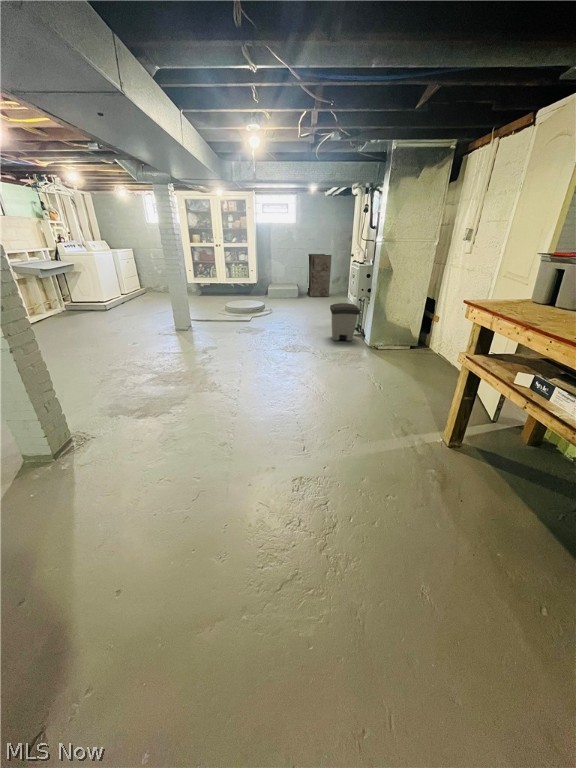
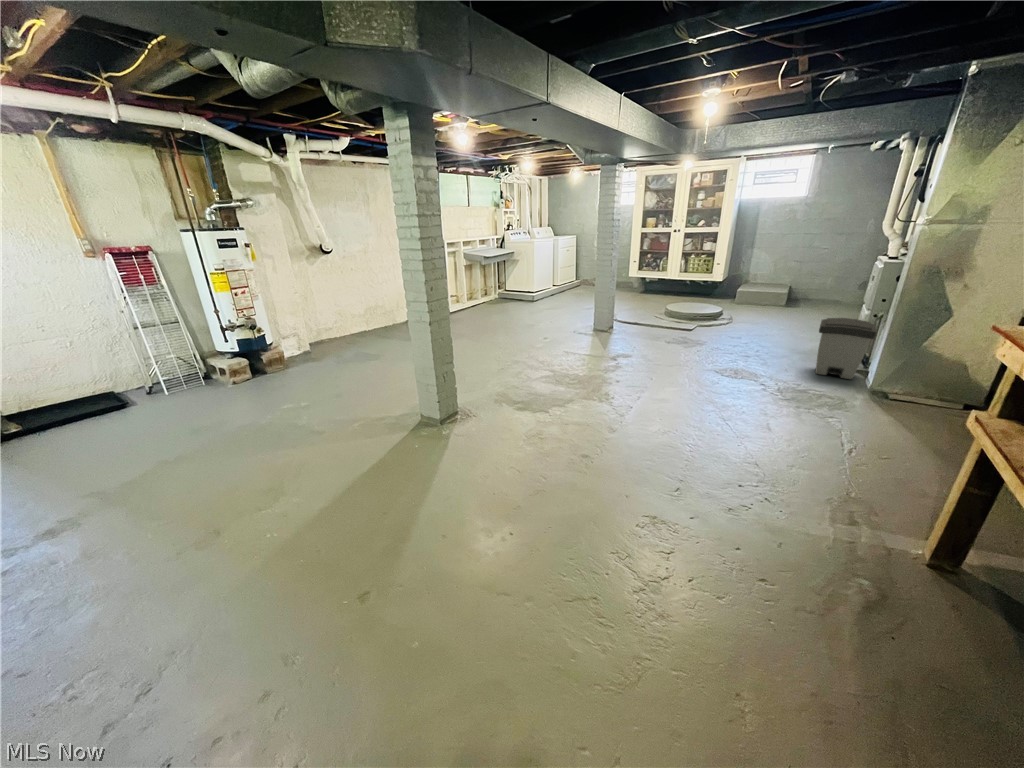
storage cabinet: present [307,254,332,297] -> none [808,241,867,309]

